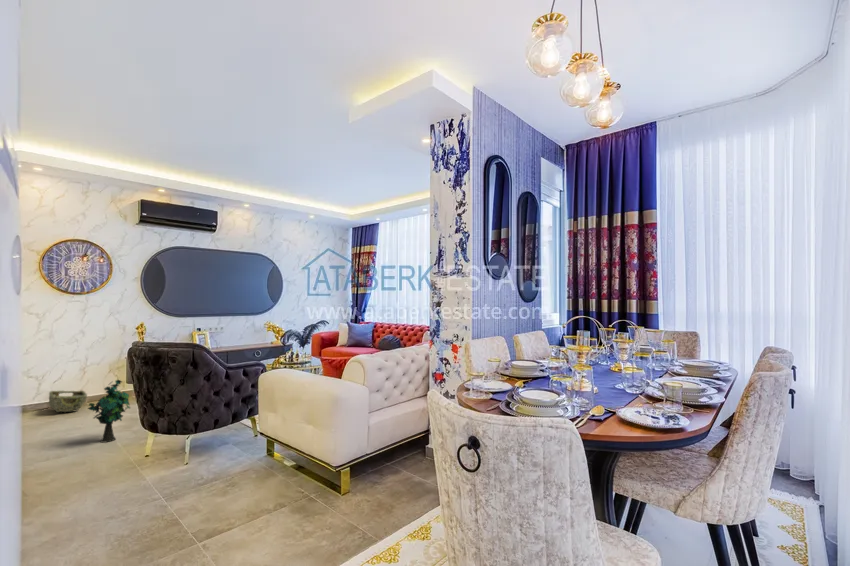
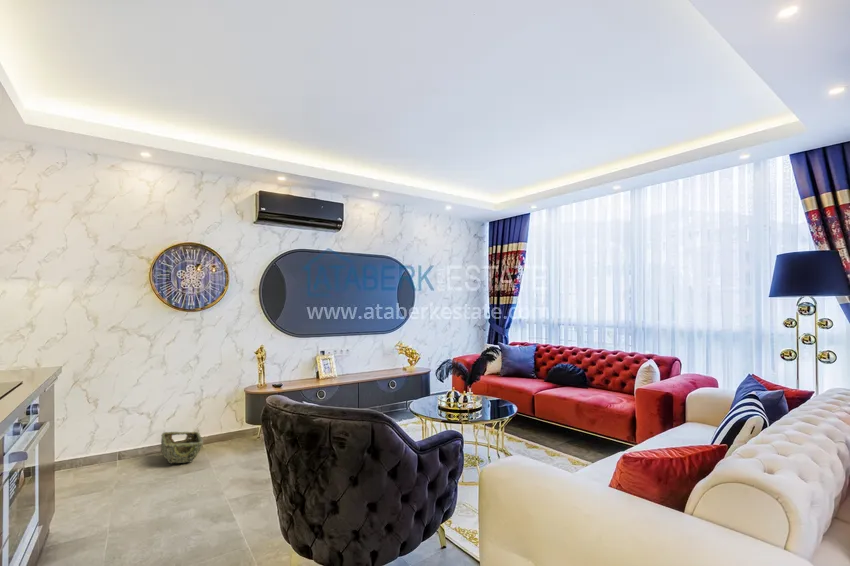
decorative plant: present [88,380,130,443] -> none [207,443,262,538]

